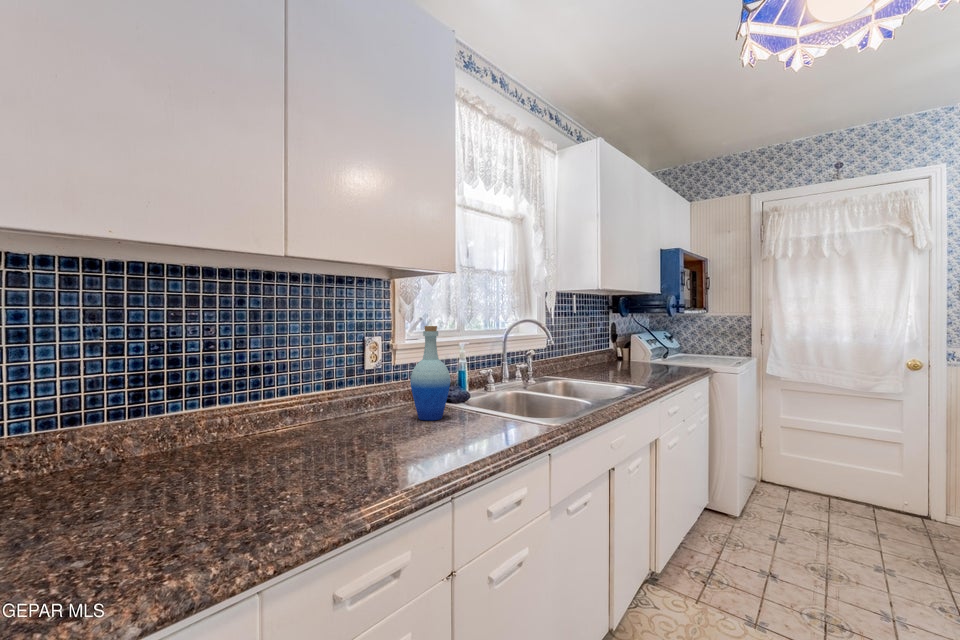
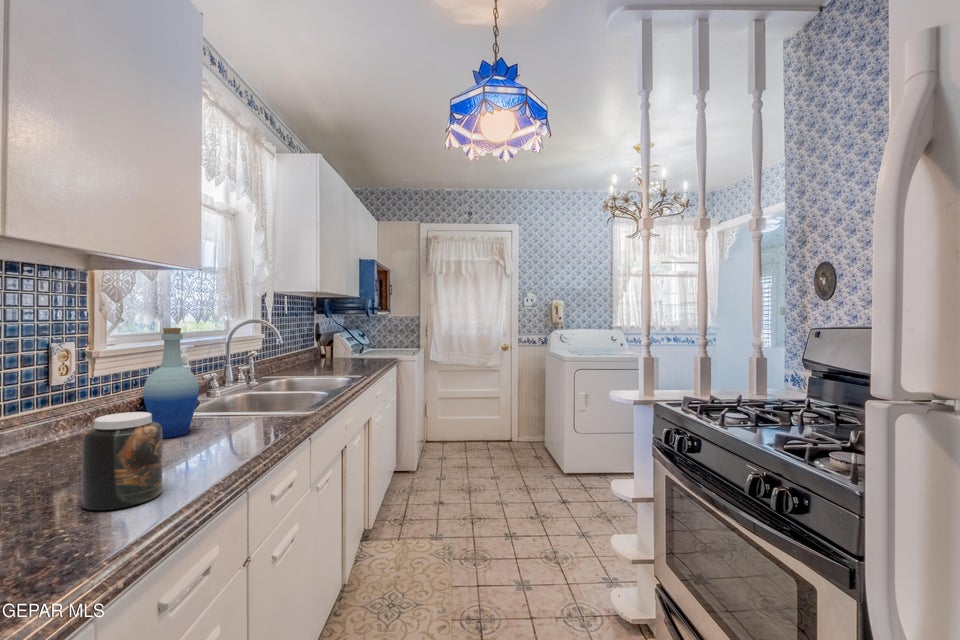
jar: none [335,392,385,466] -> present [81,412,163,510]

